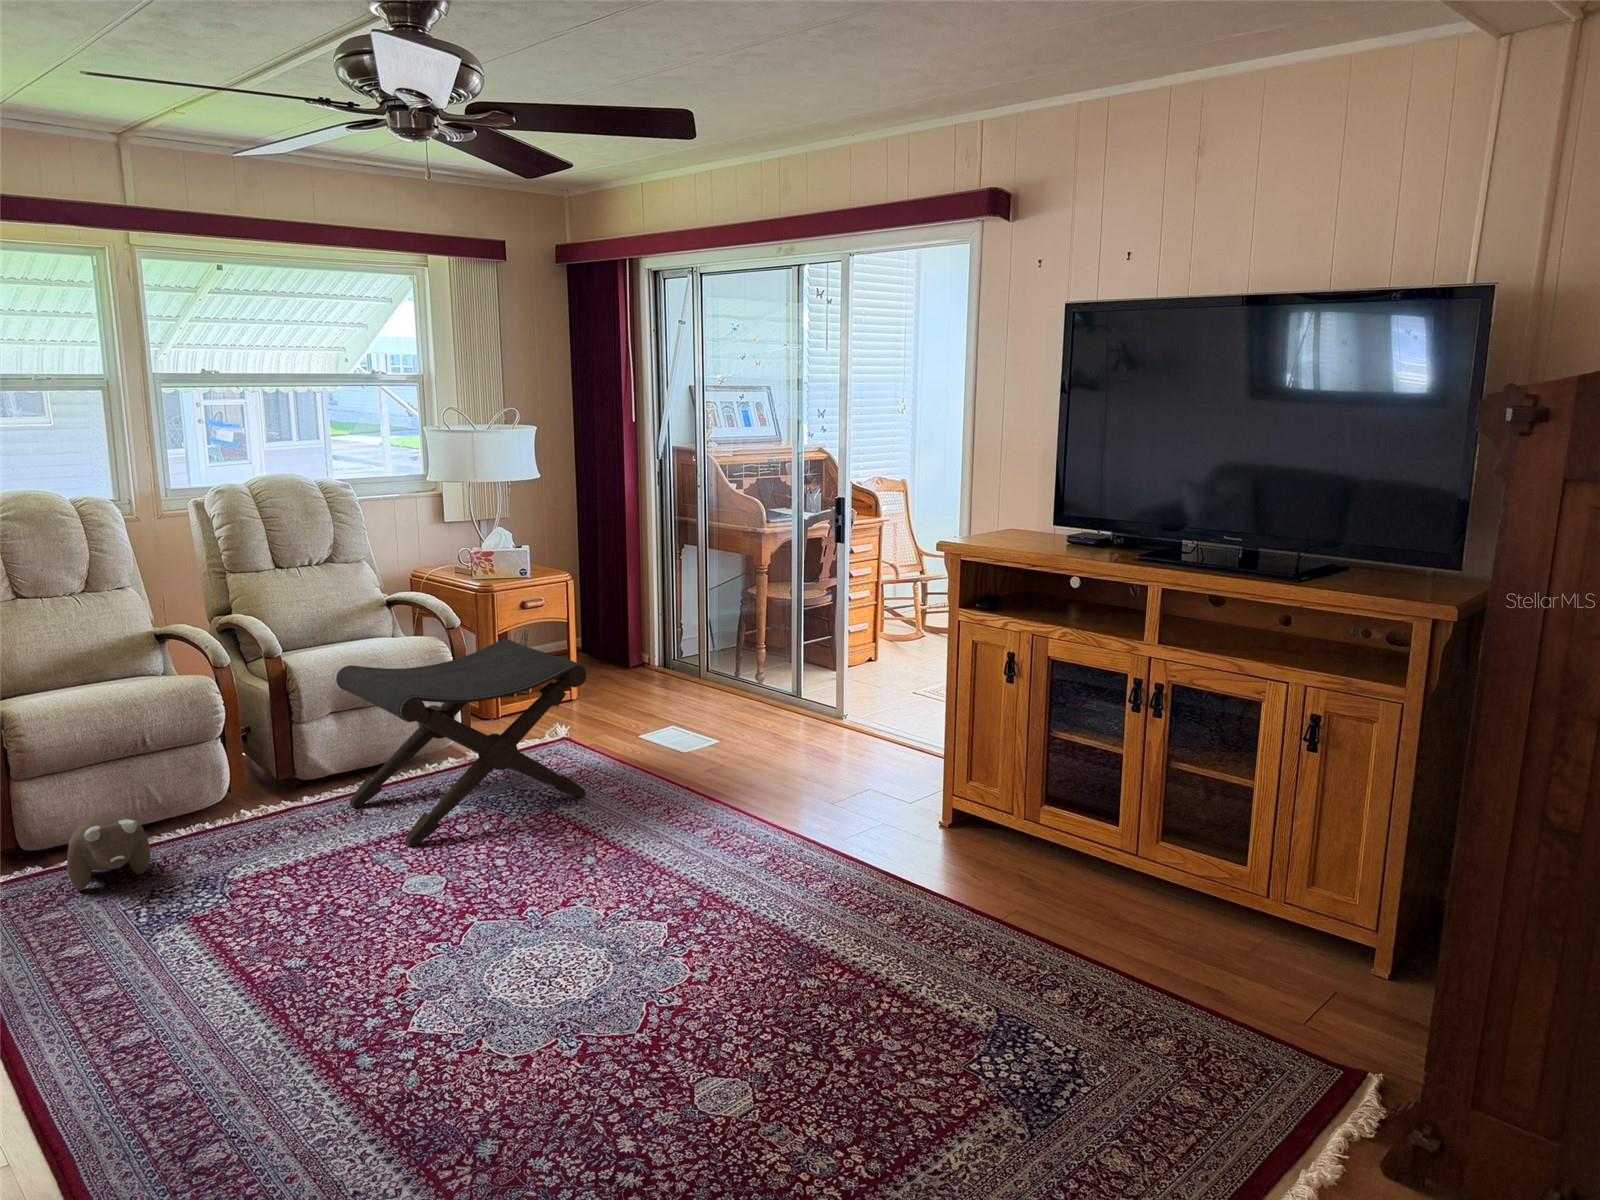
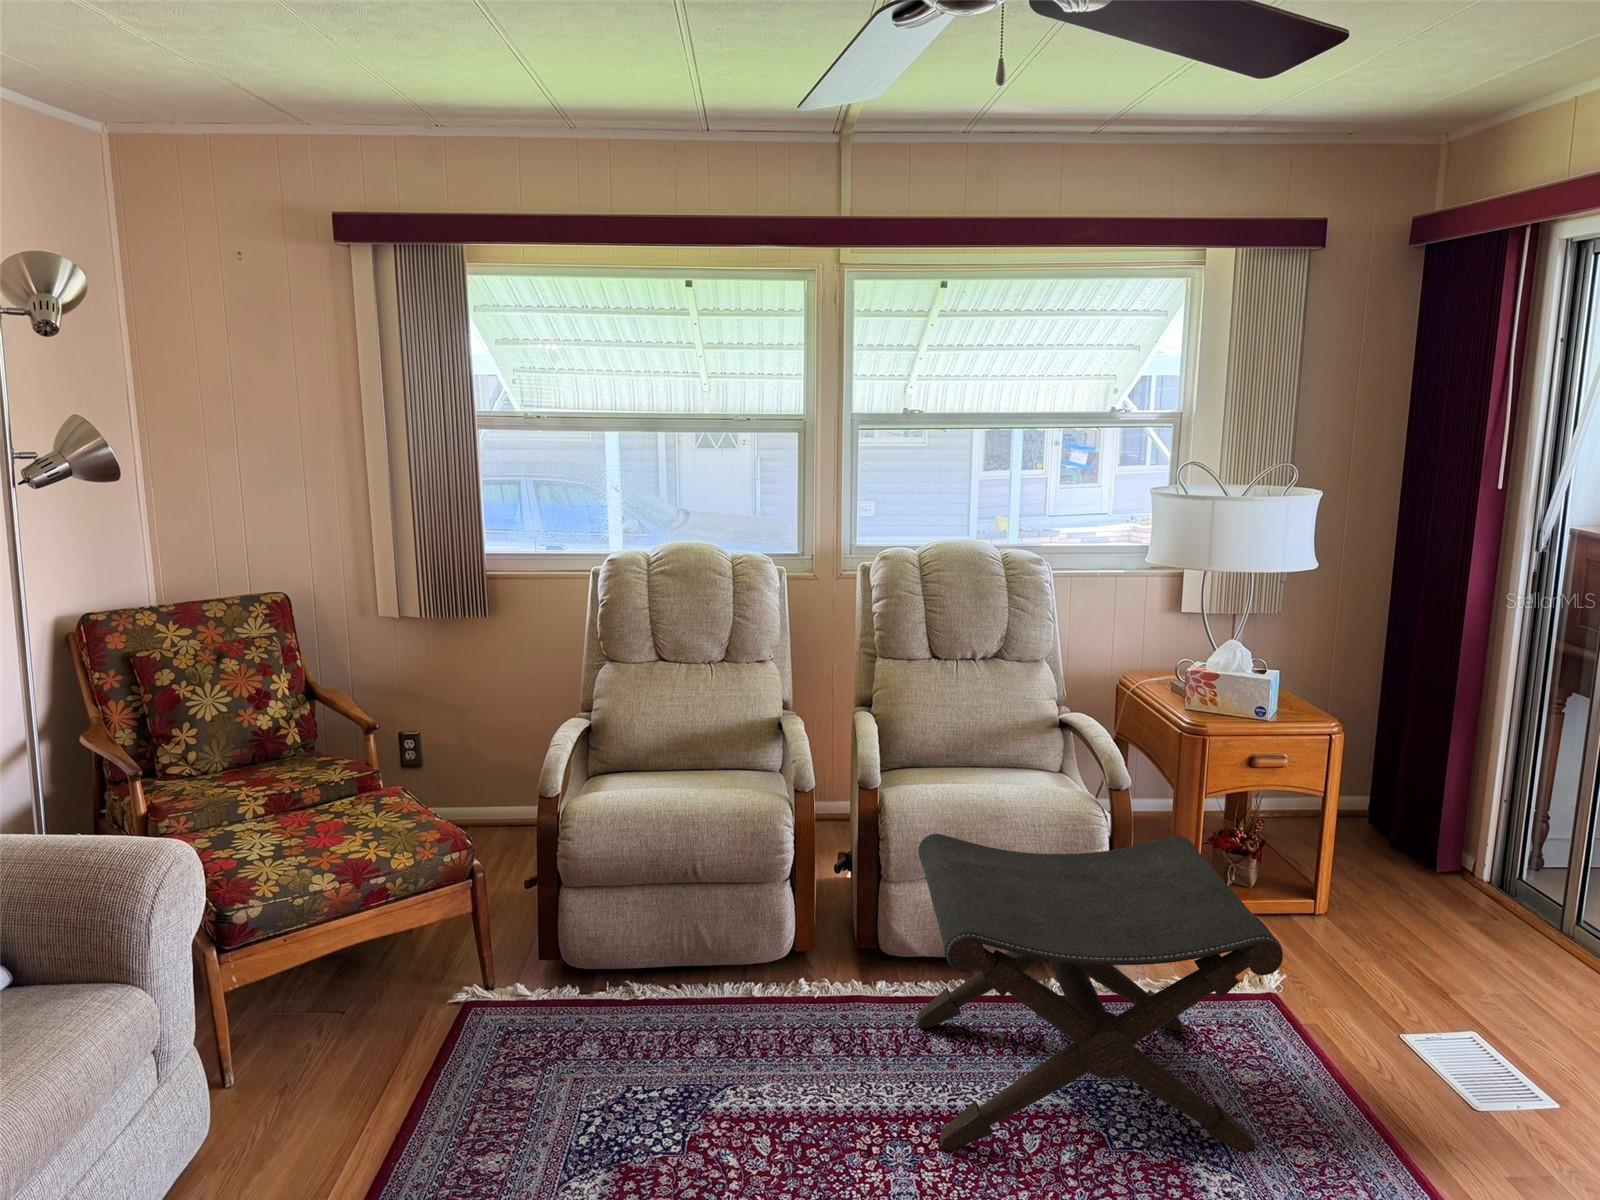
plush toy: present [67,813,150,889] -> none [566,955,654,1046]

